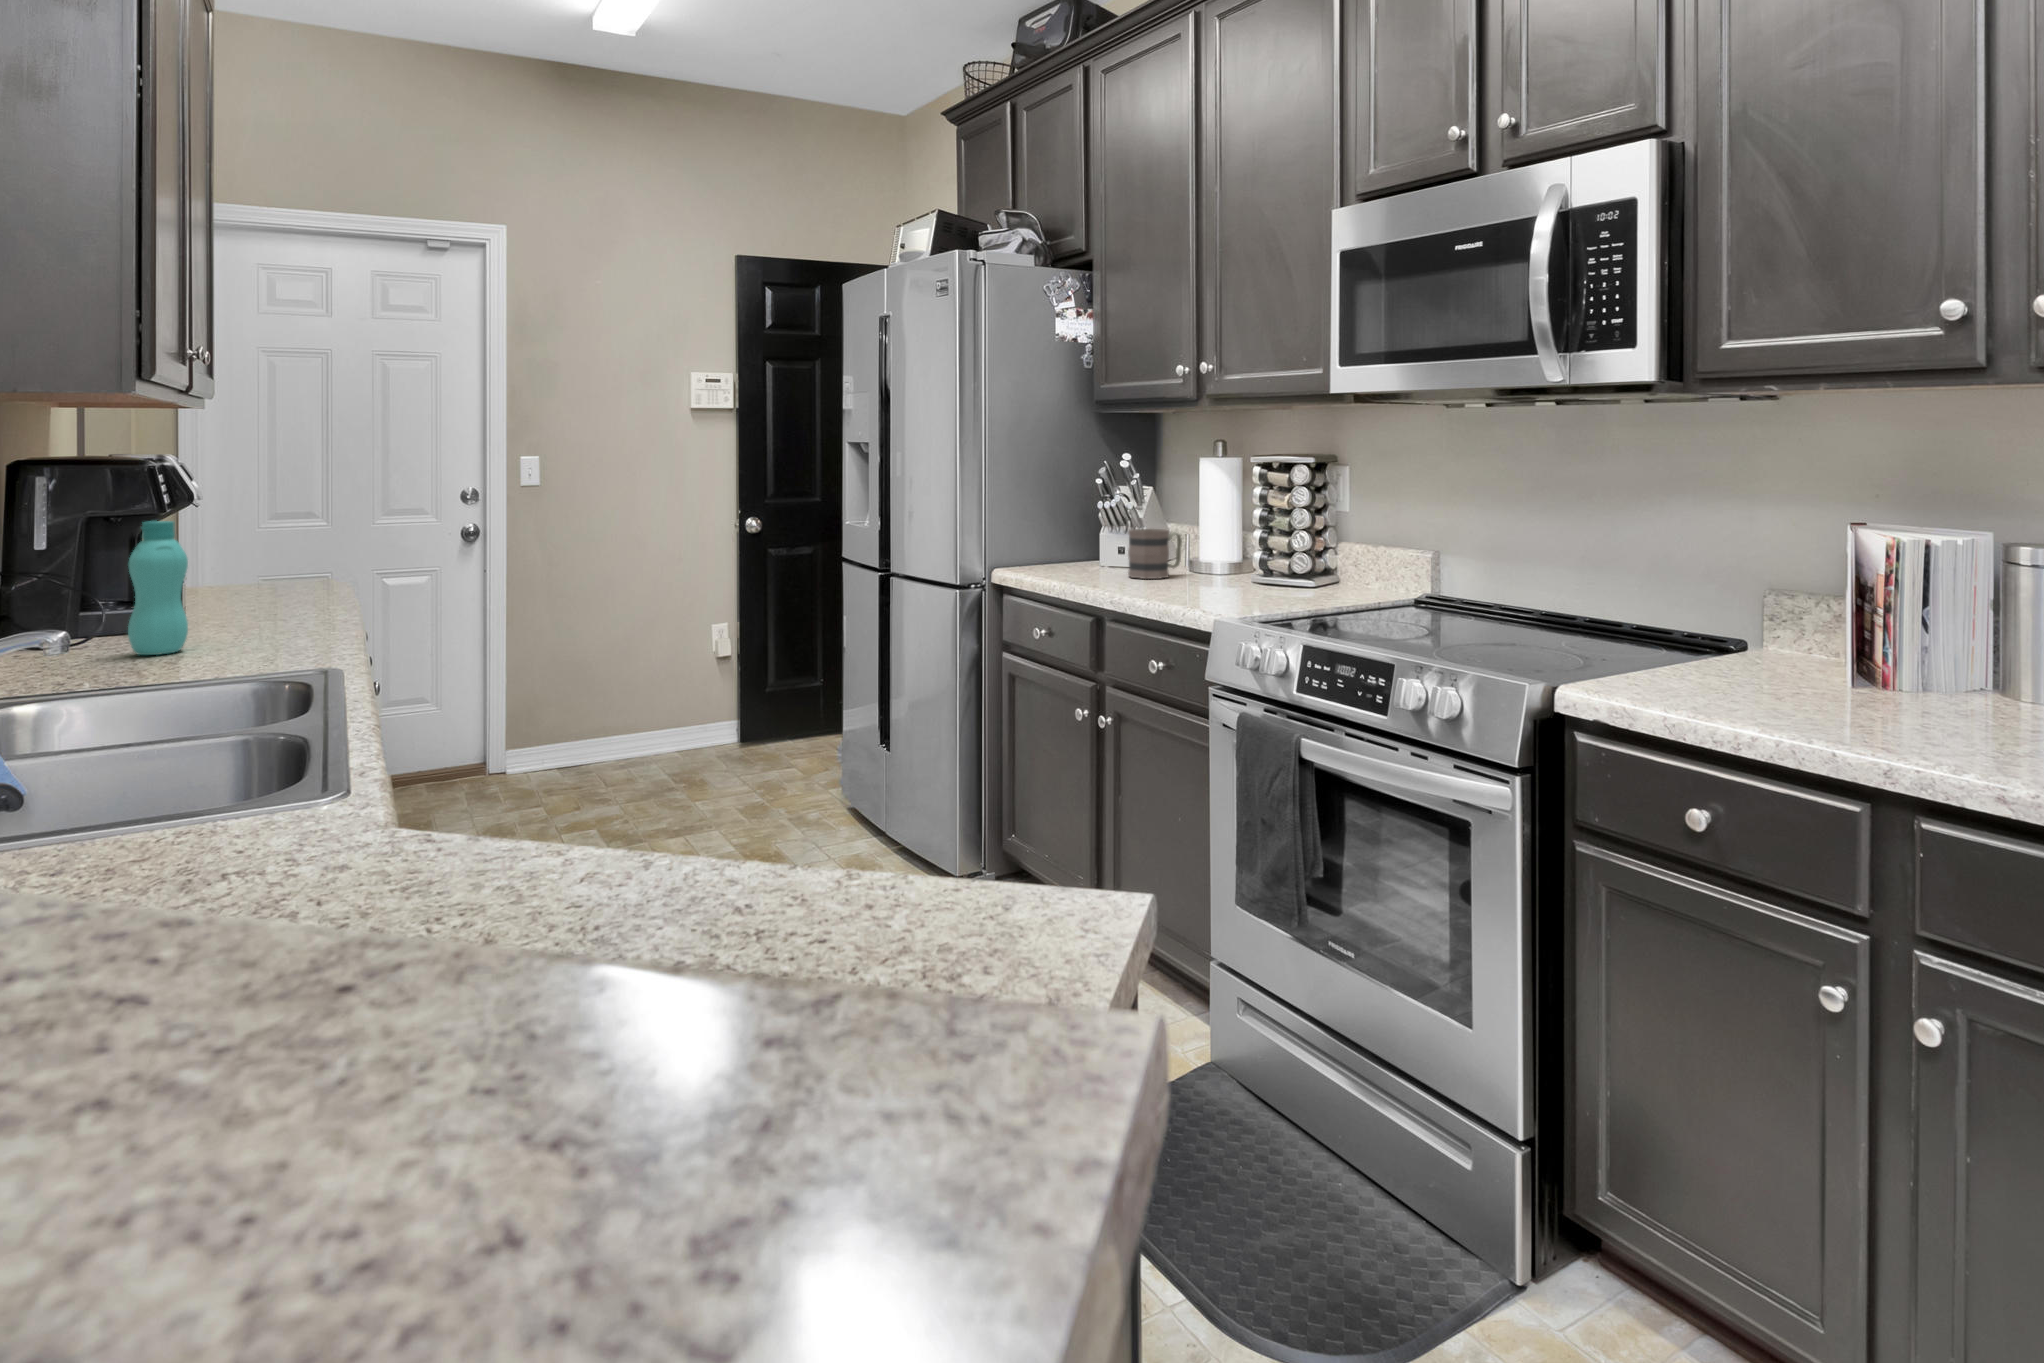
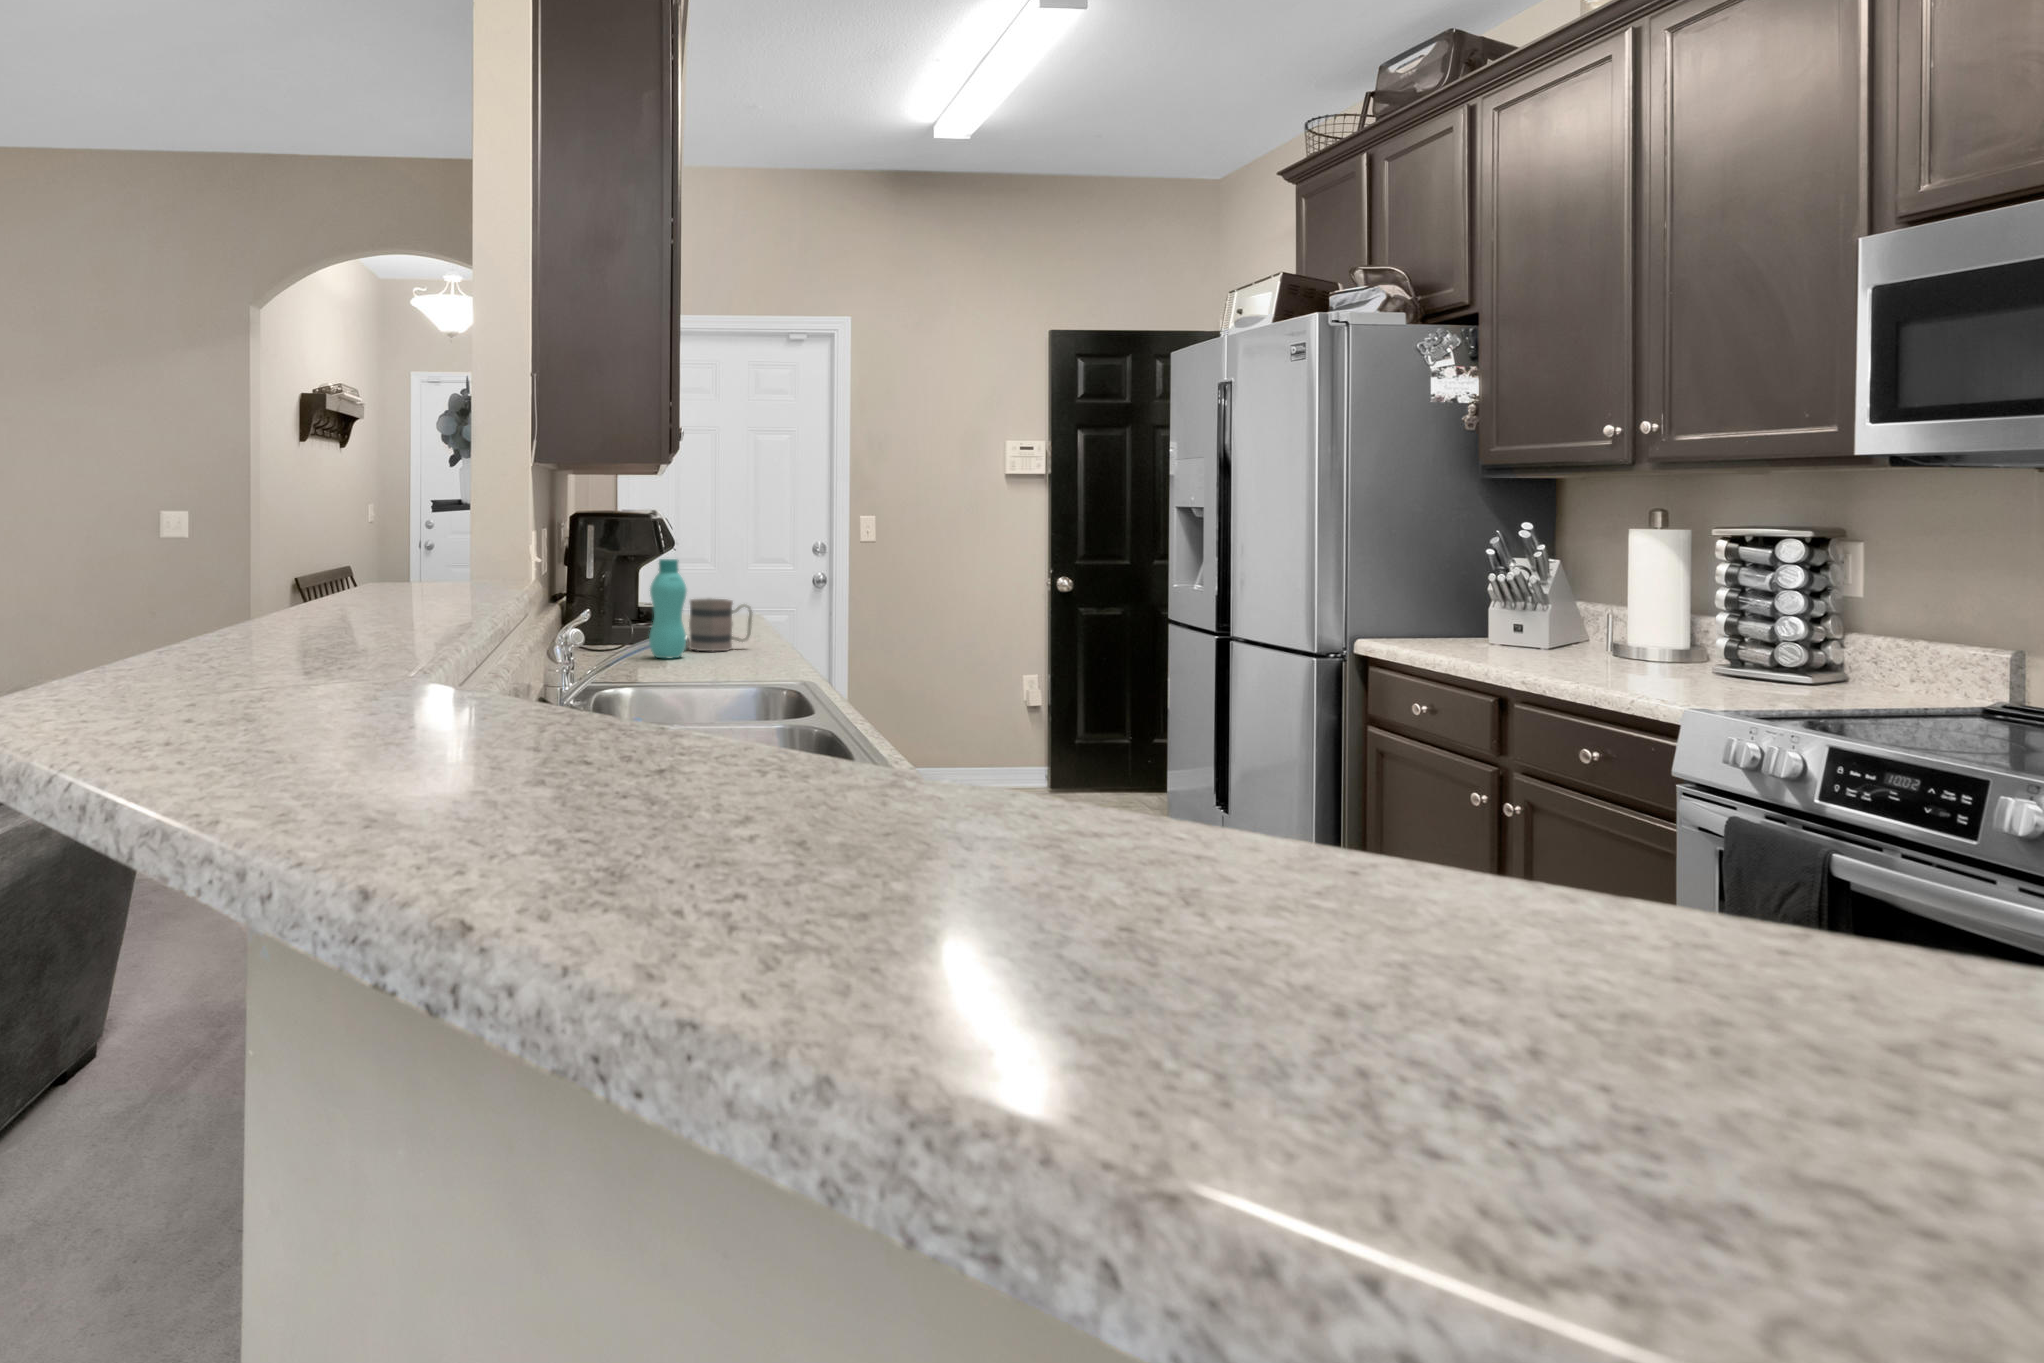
mug: present [1128,529,1182,579] -> present [689,598,753,651]

